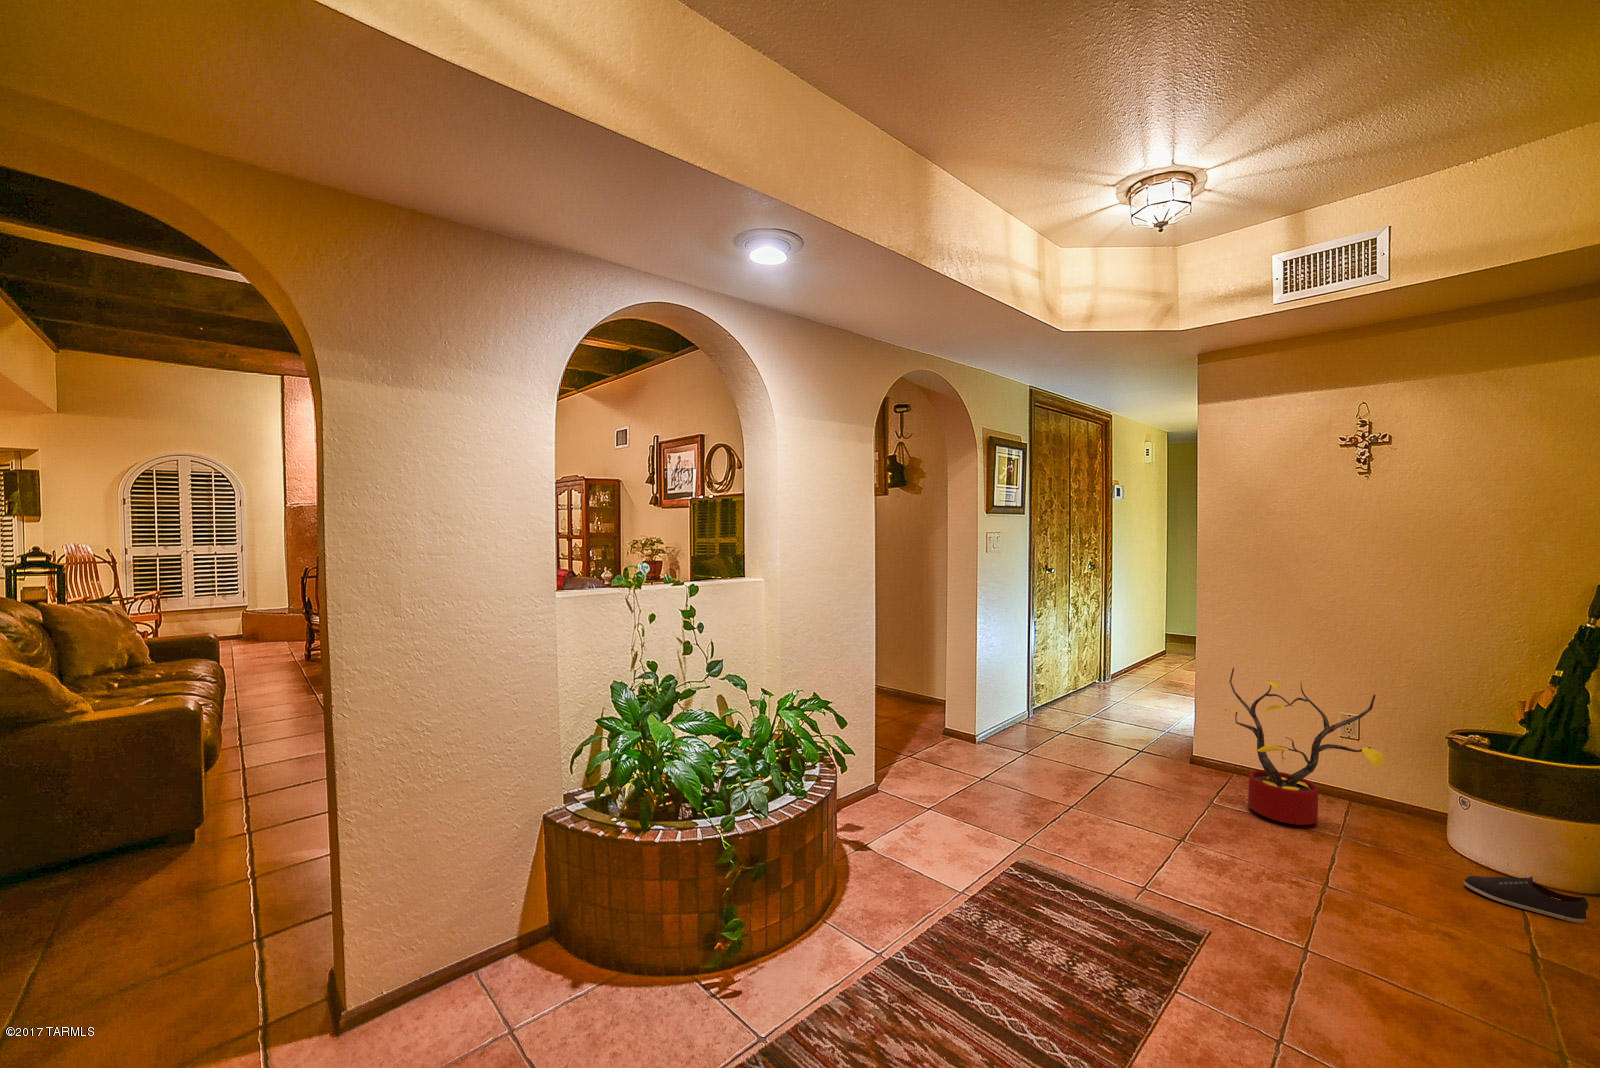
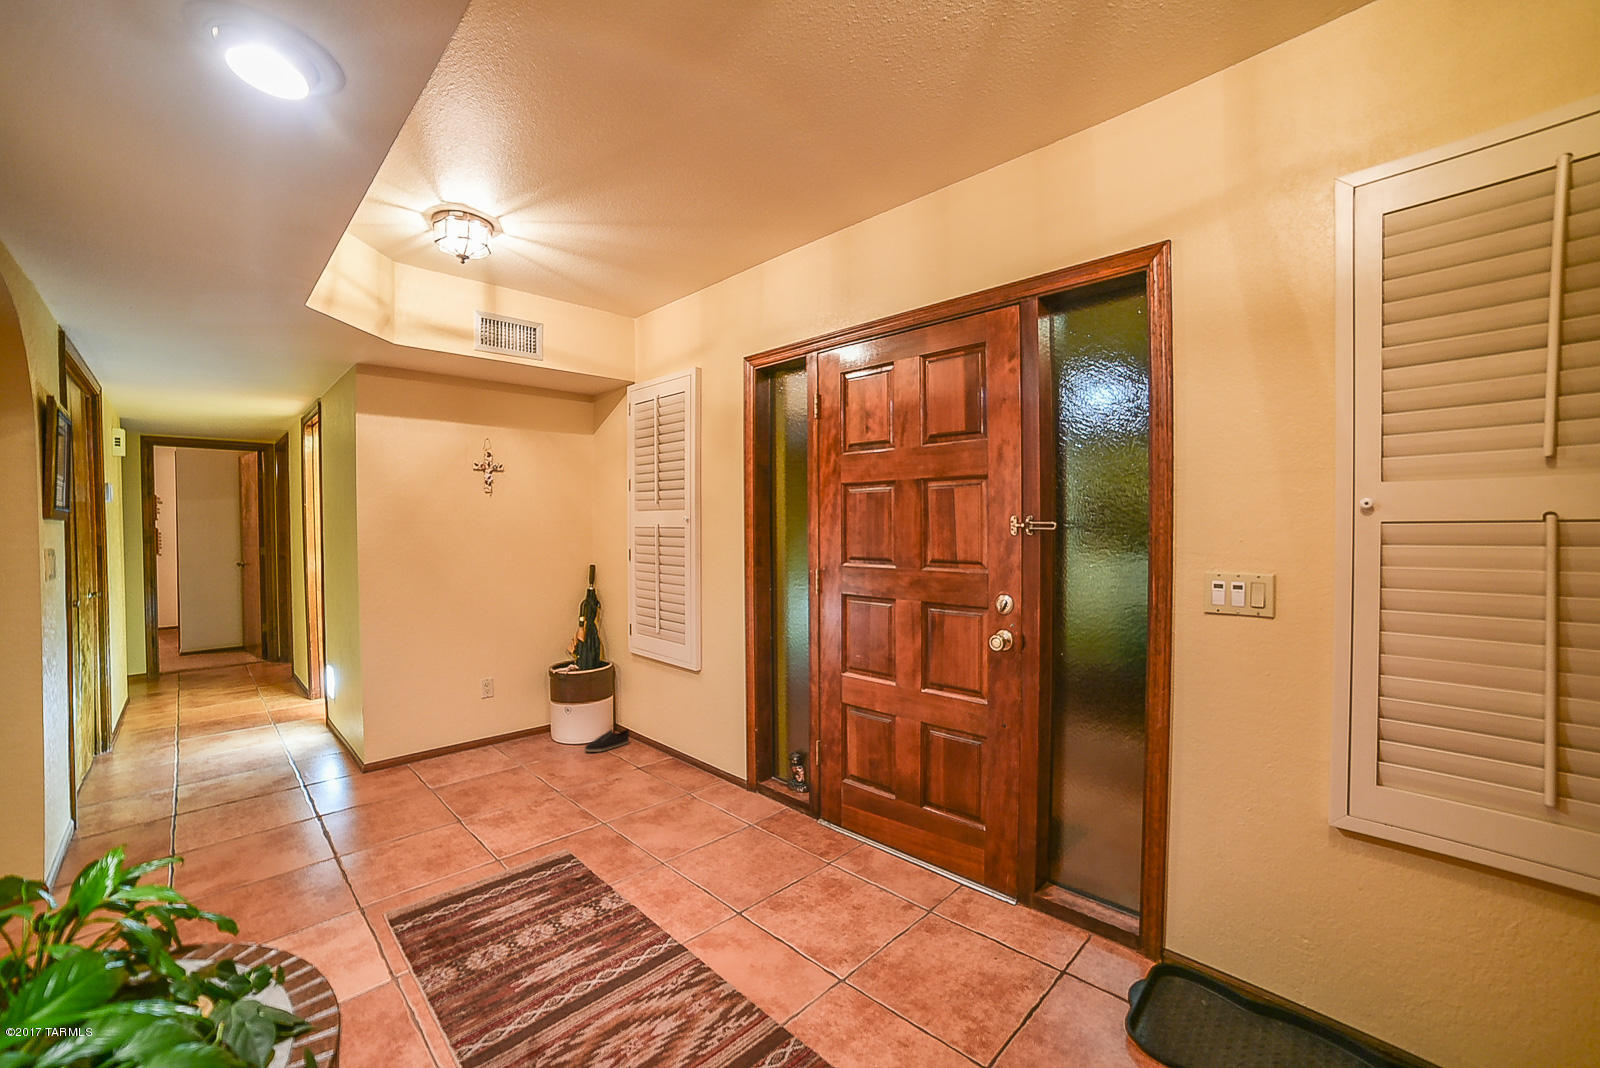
decorative plant: present [1225,668,1385,825] -> none [400,652,539,775]

